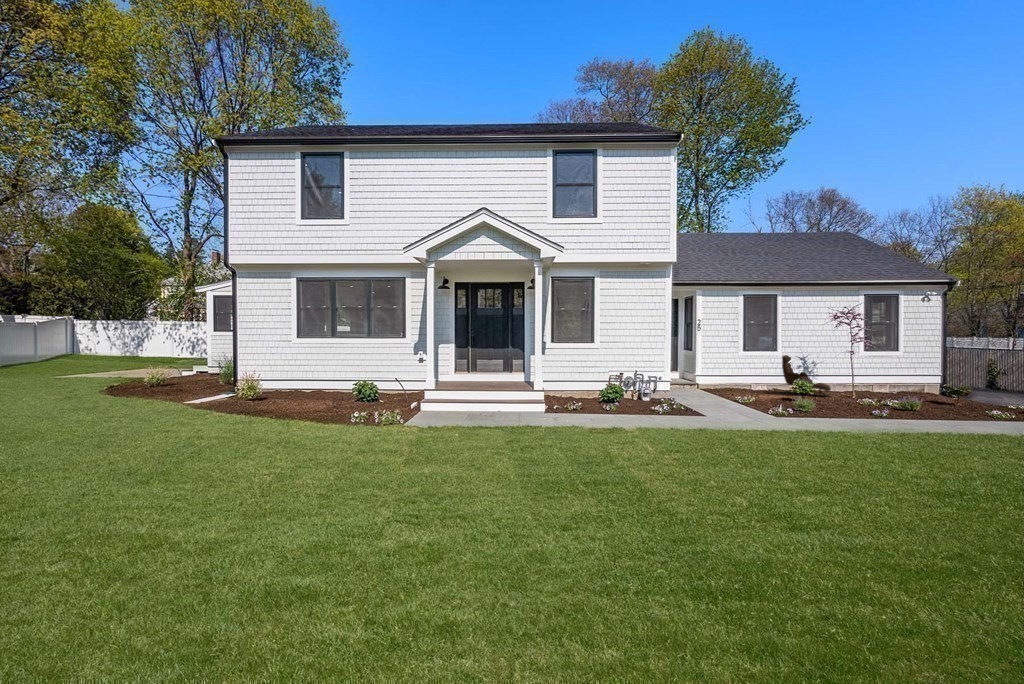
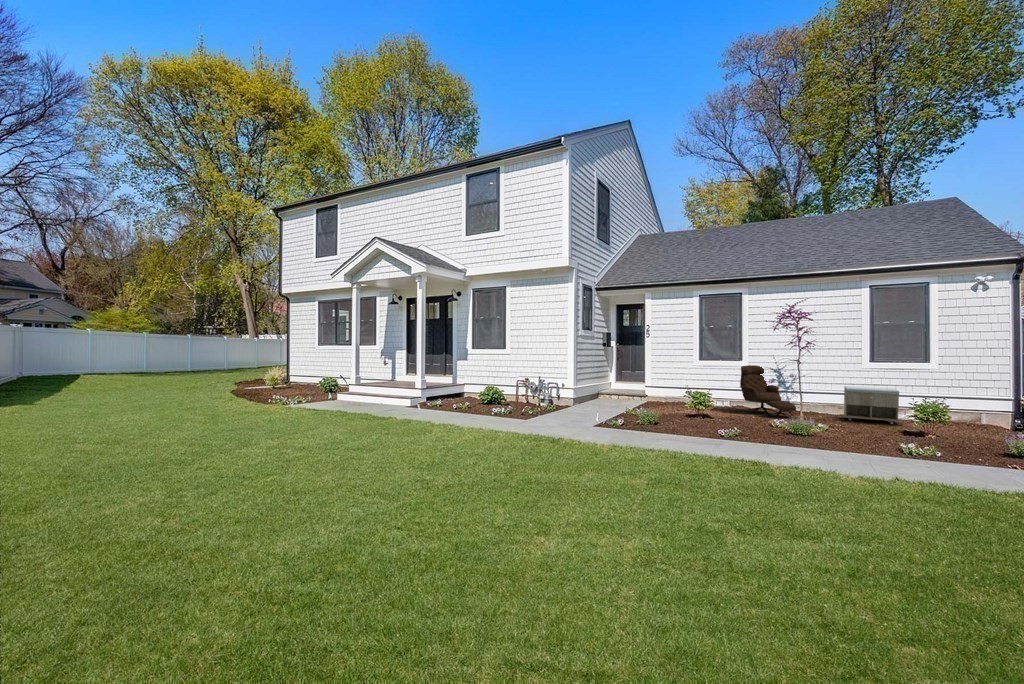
storage bench: none [848,370,892,396] -> present [844,386,899,424]

